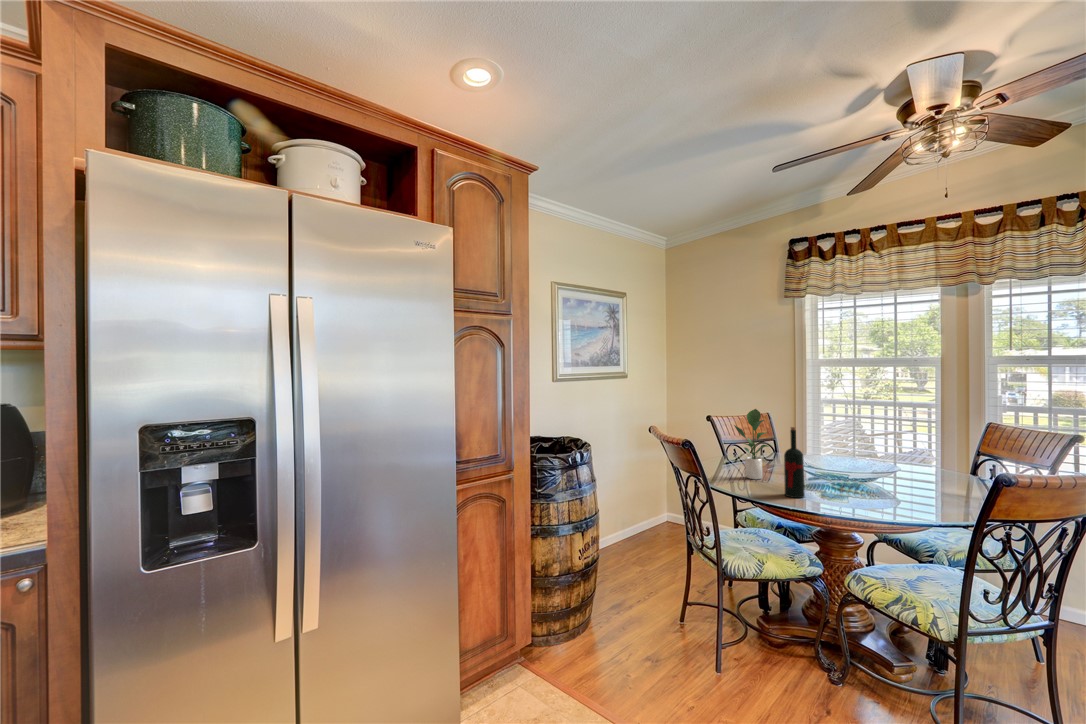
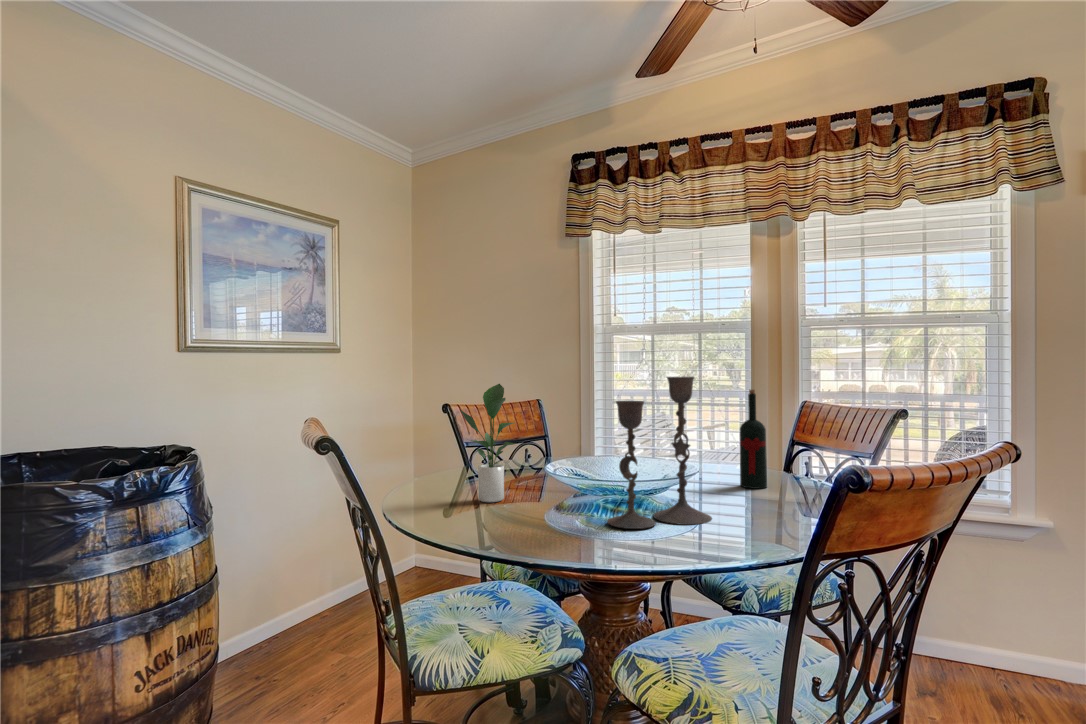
candlestick: none [840,414,913,504] -> present [608,377,712,529]
wine bottle: present [784,427,805,498] -> present [740,390,767,489]

